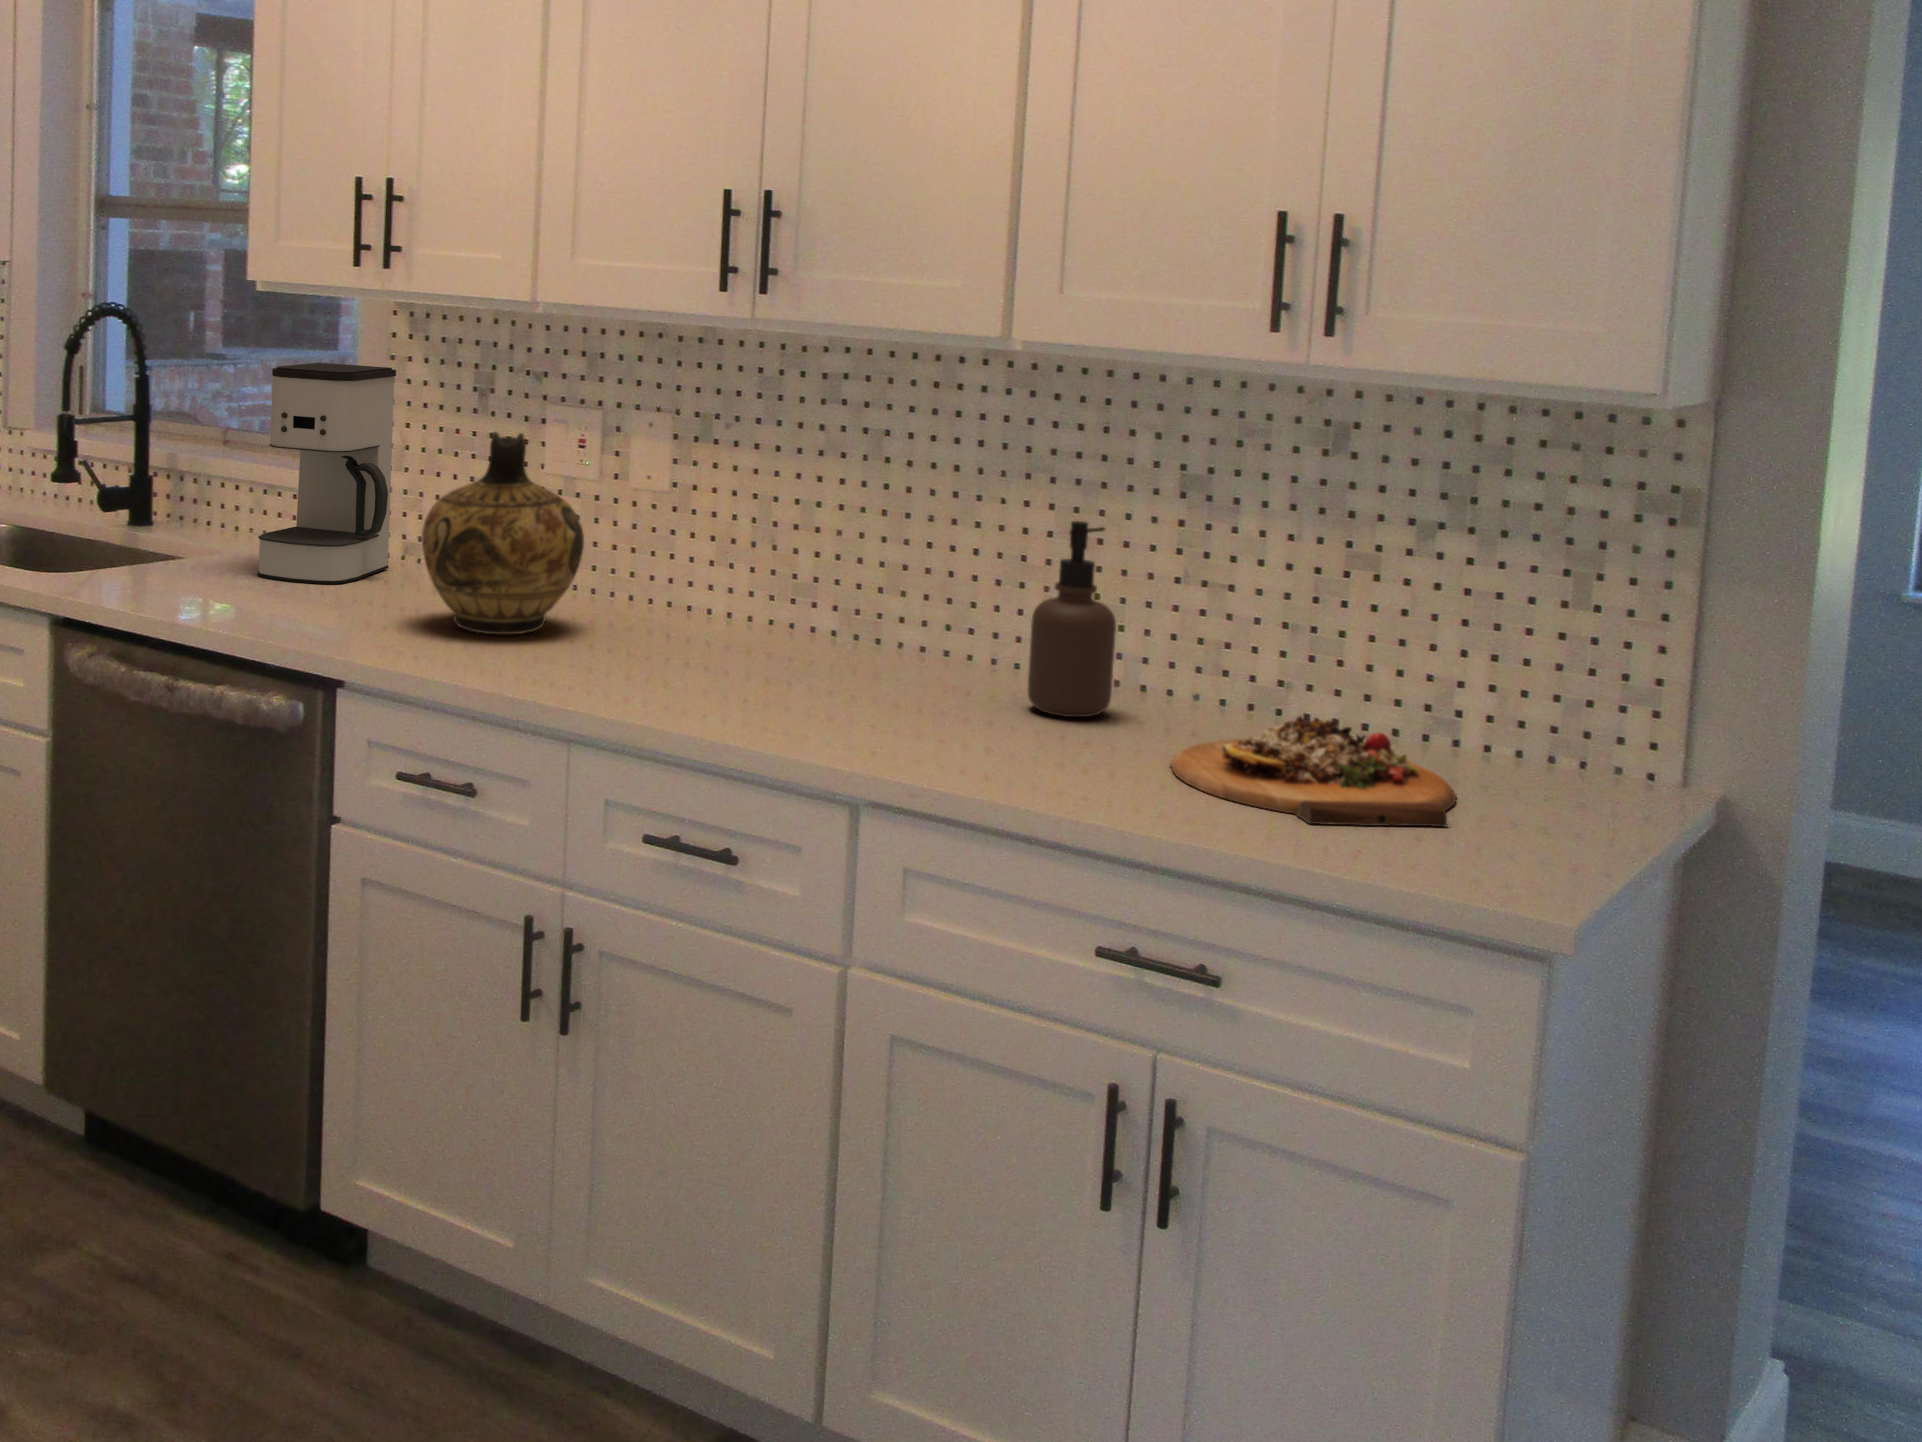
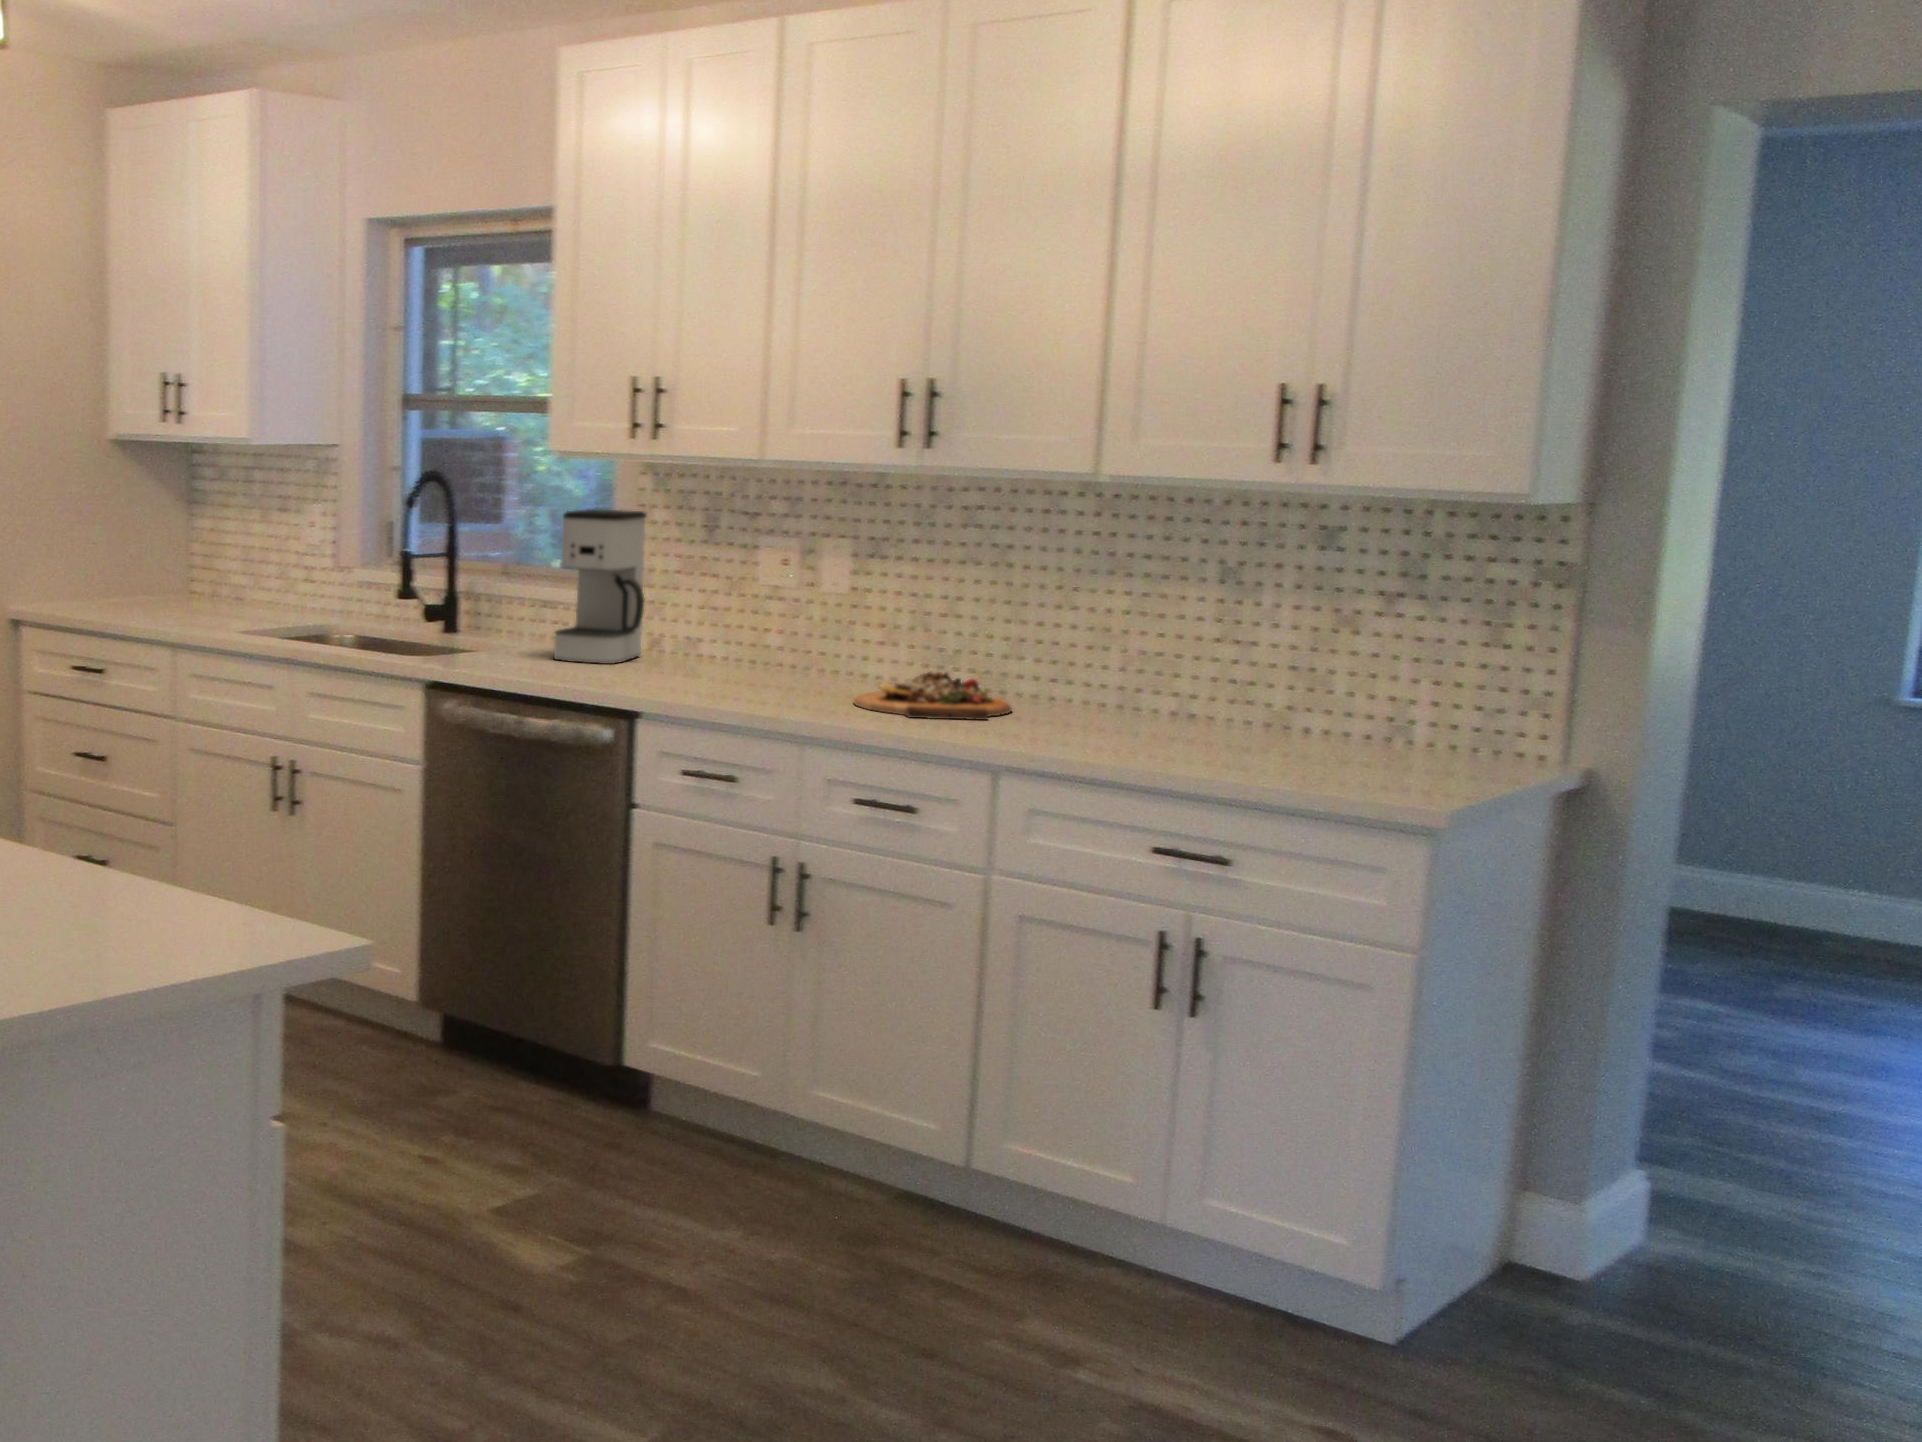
ceramic jug: present [422,432,584,634] -> none [683,549,796,688]
soap dispenser: present [1028,521,1116,717] -> none [1111,597,1174,729]
cutting board: present [1171,716,1456,827] -> present [854,672,1012,720]

